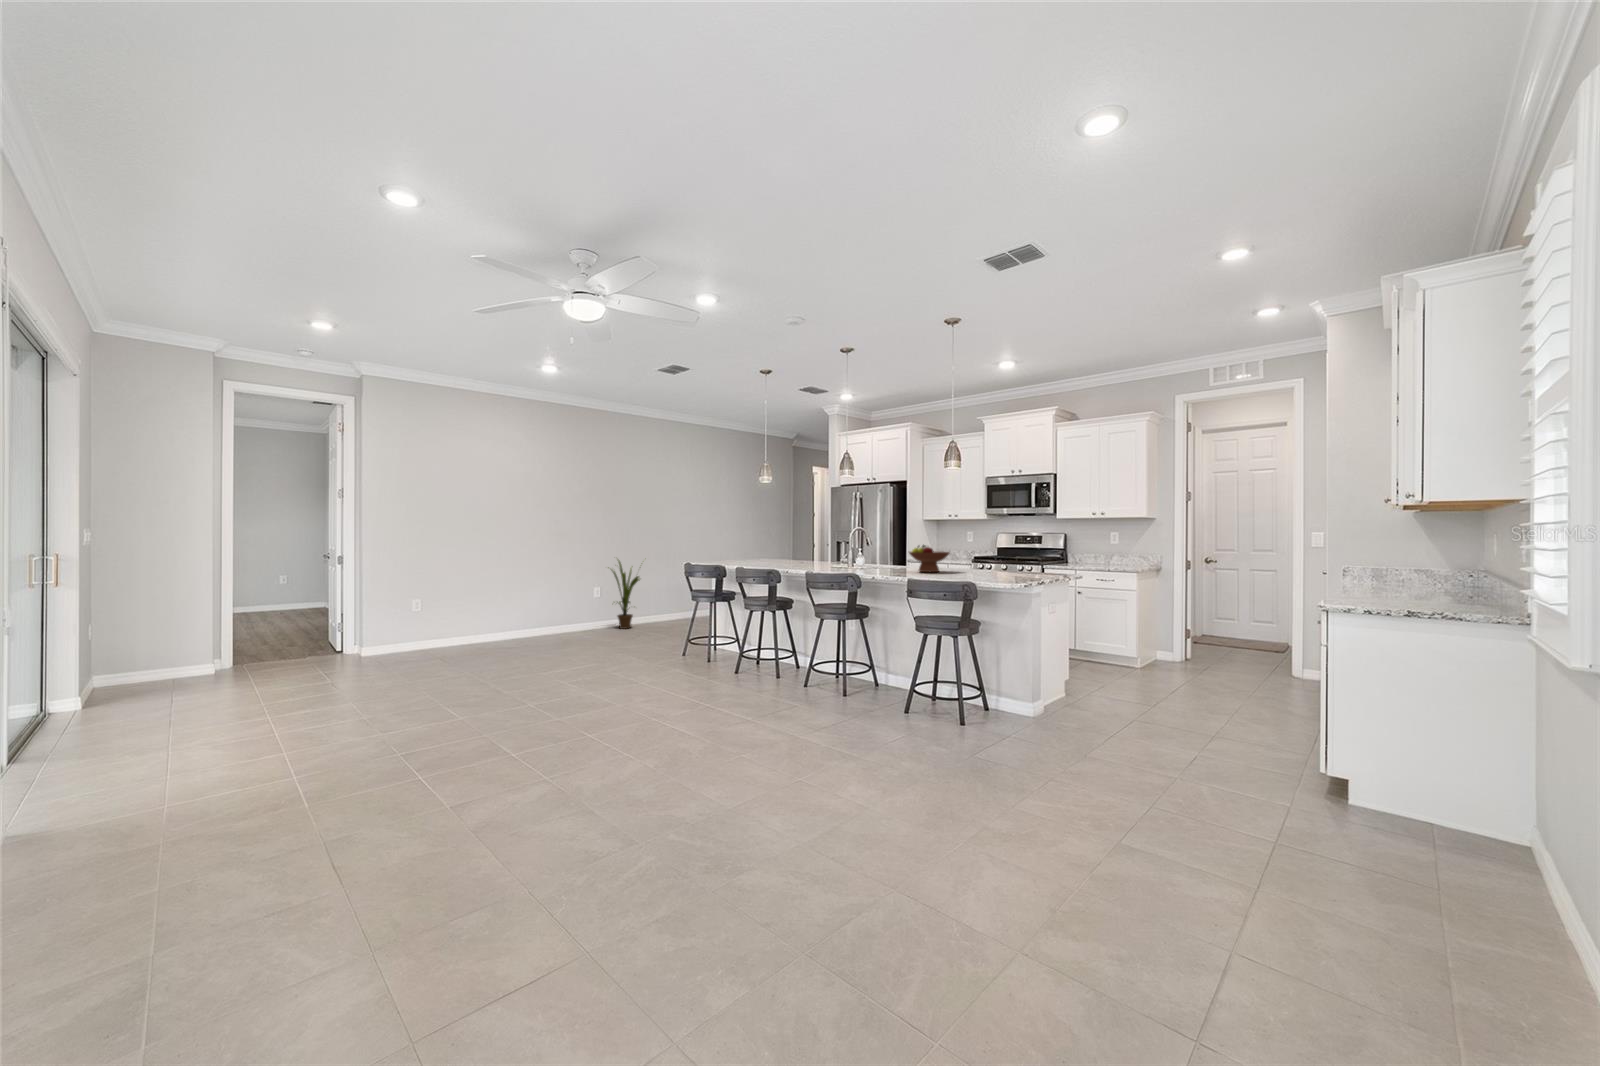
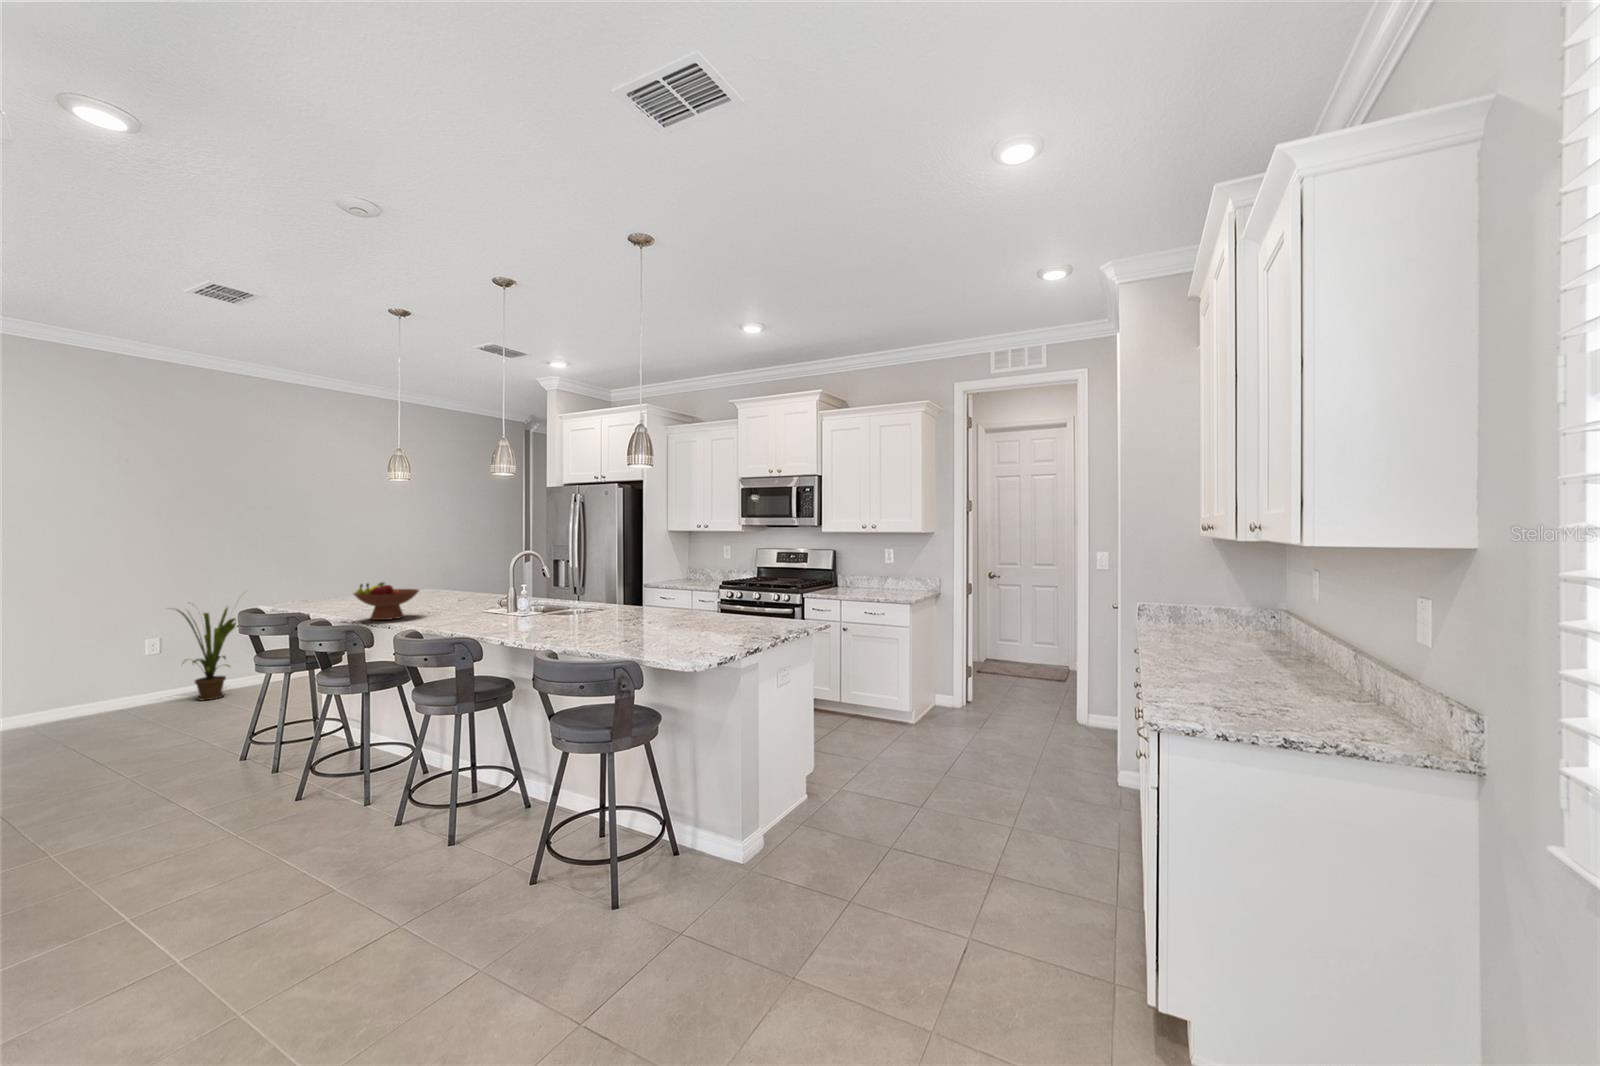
fruit bowl: present [909,545,949,572] -> present [354,582,419,620]

